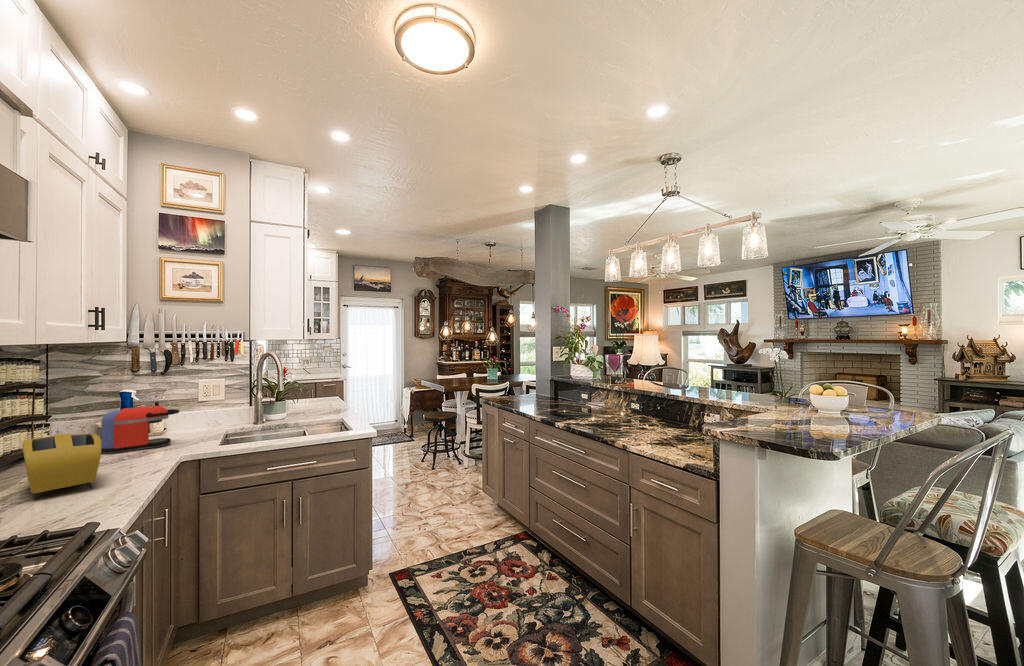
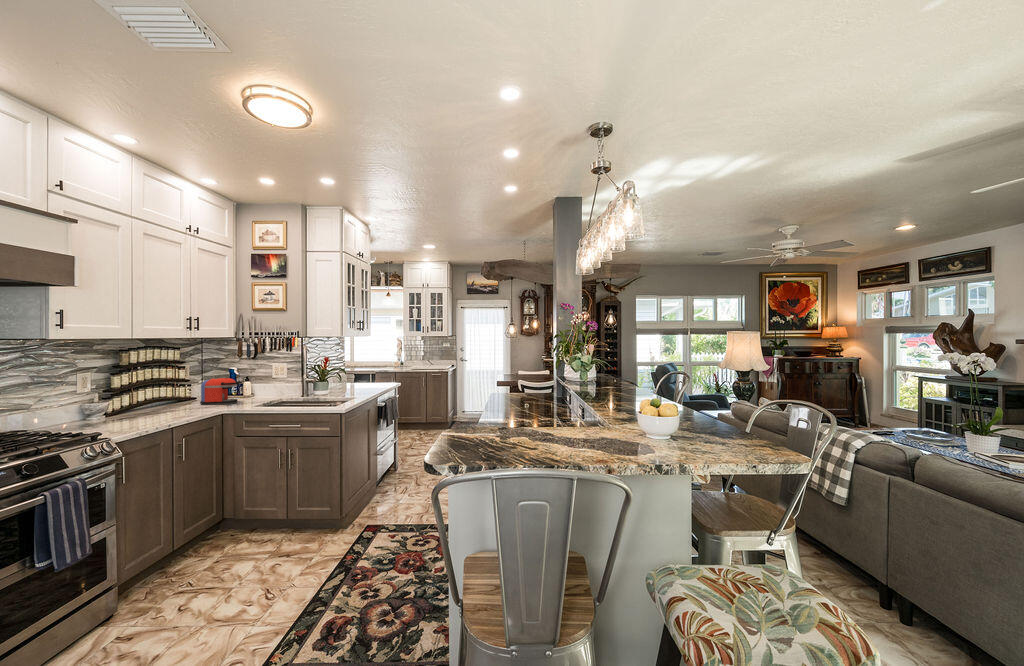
toaster: present [22,434,102,500] -> none [124,389,171,422]

